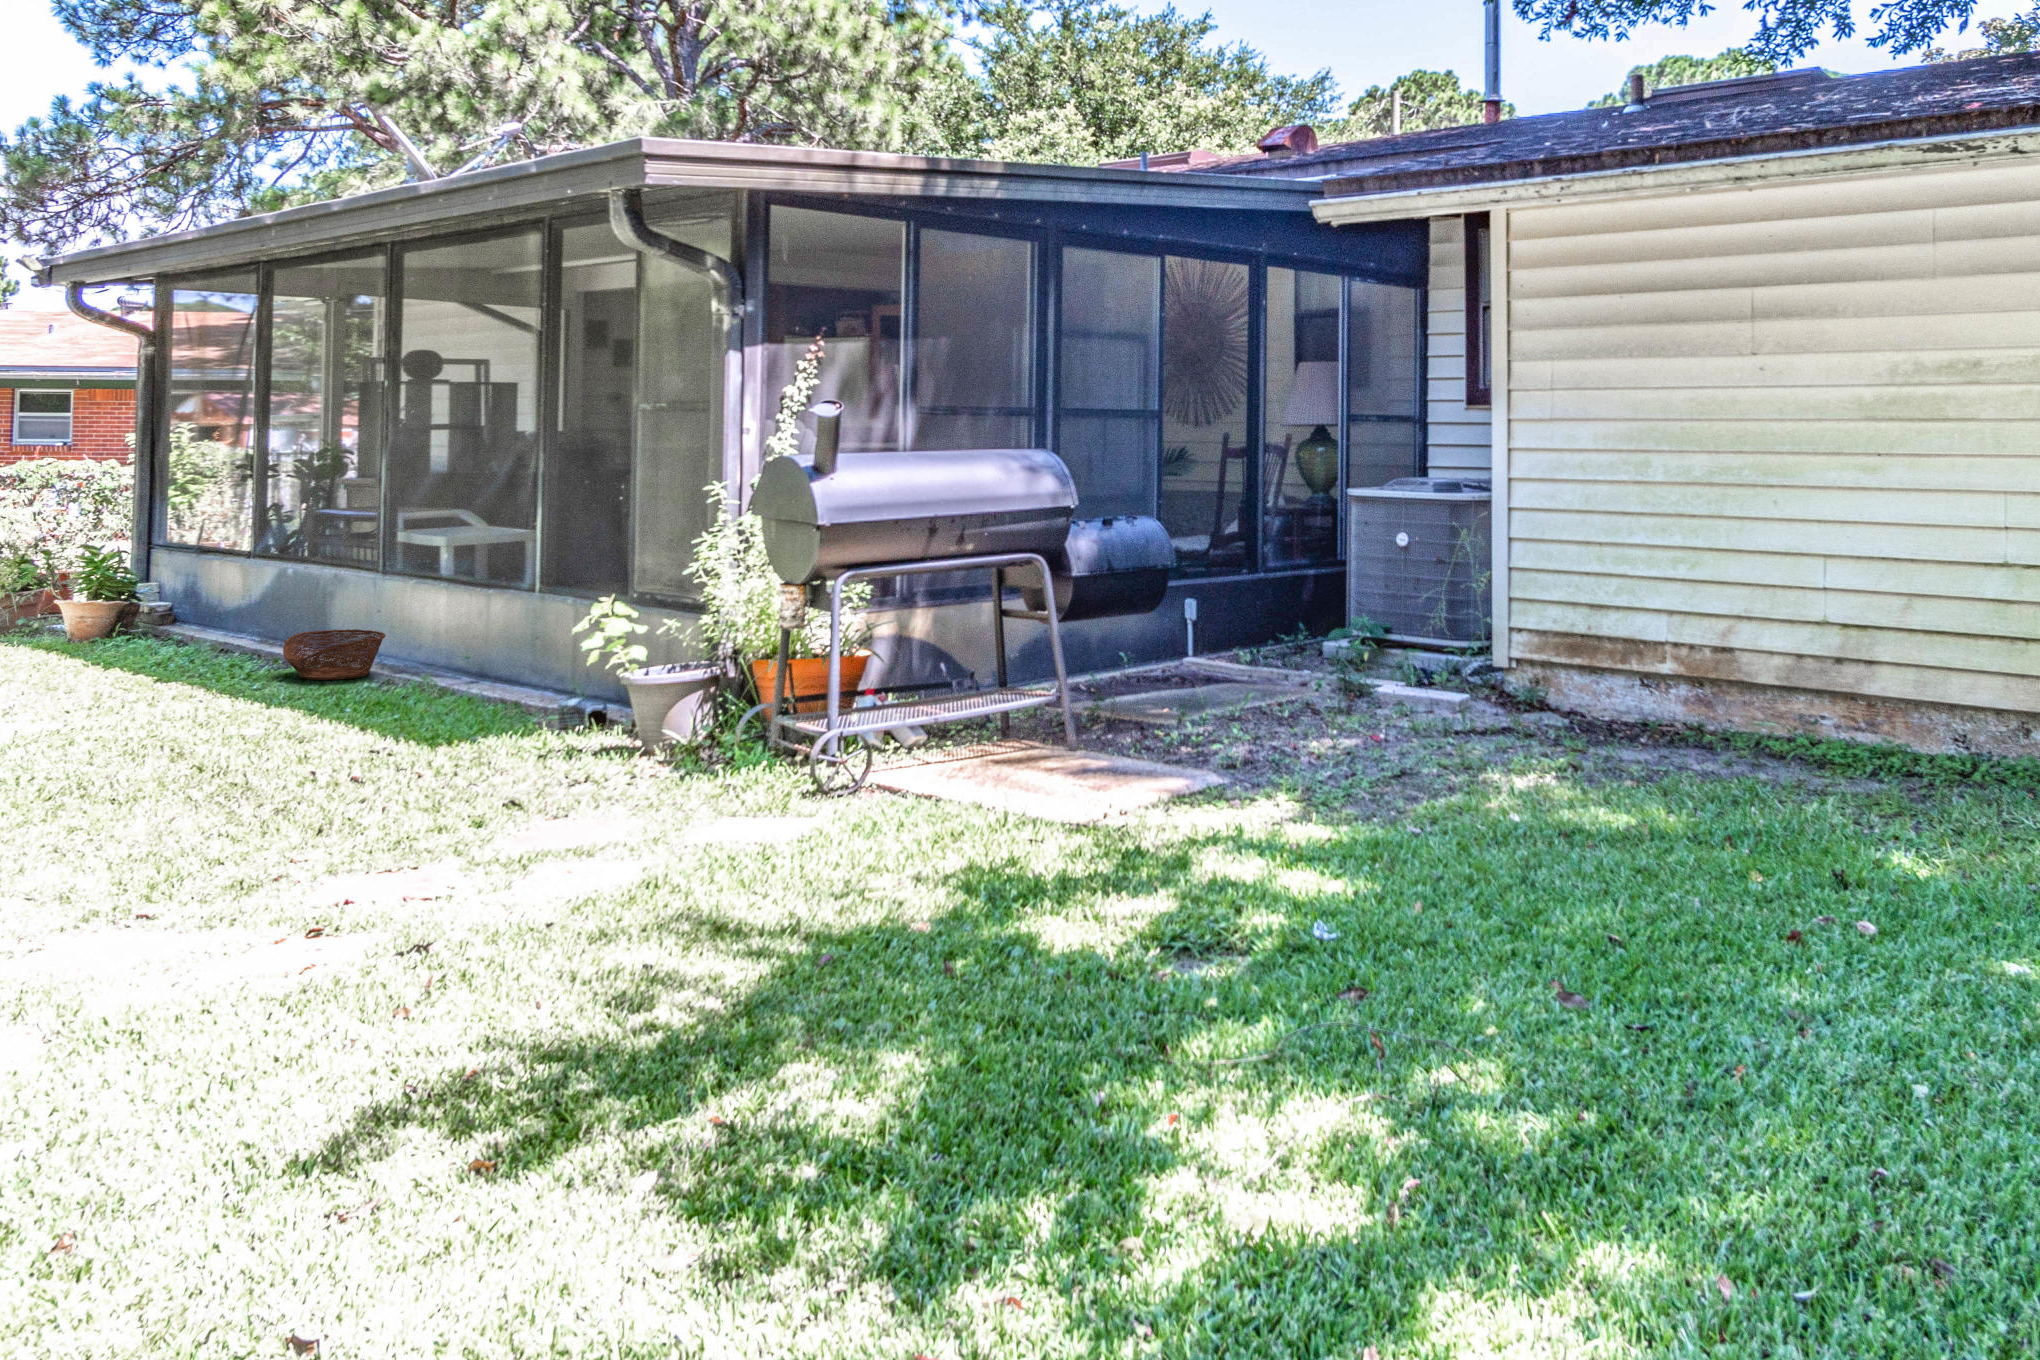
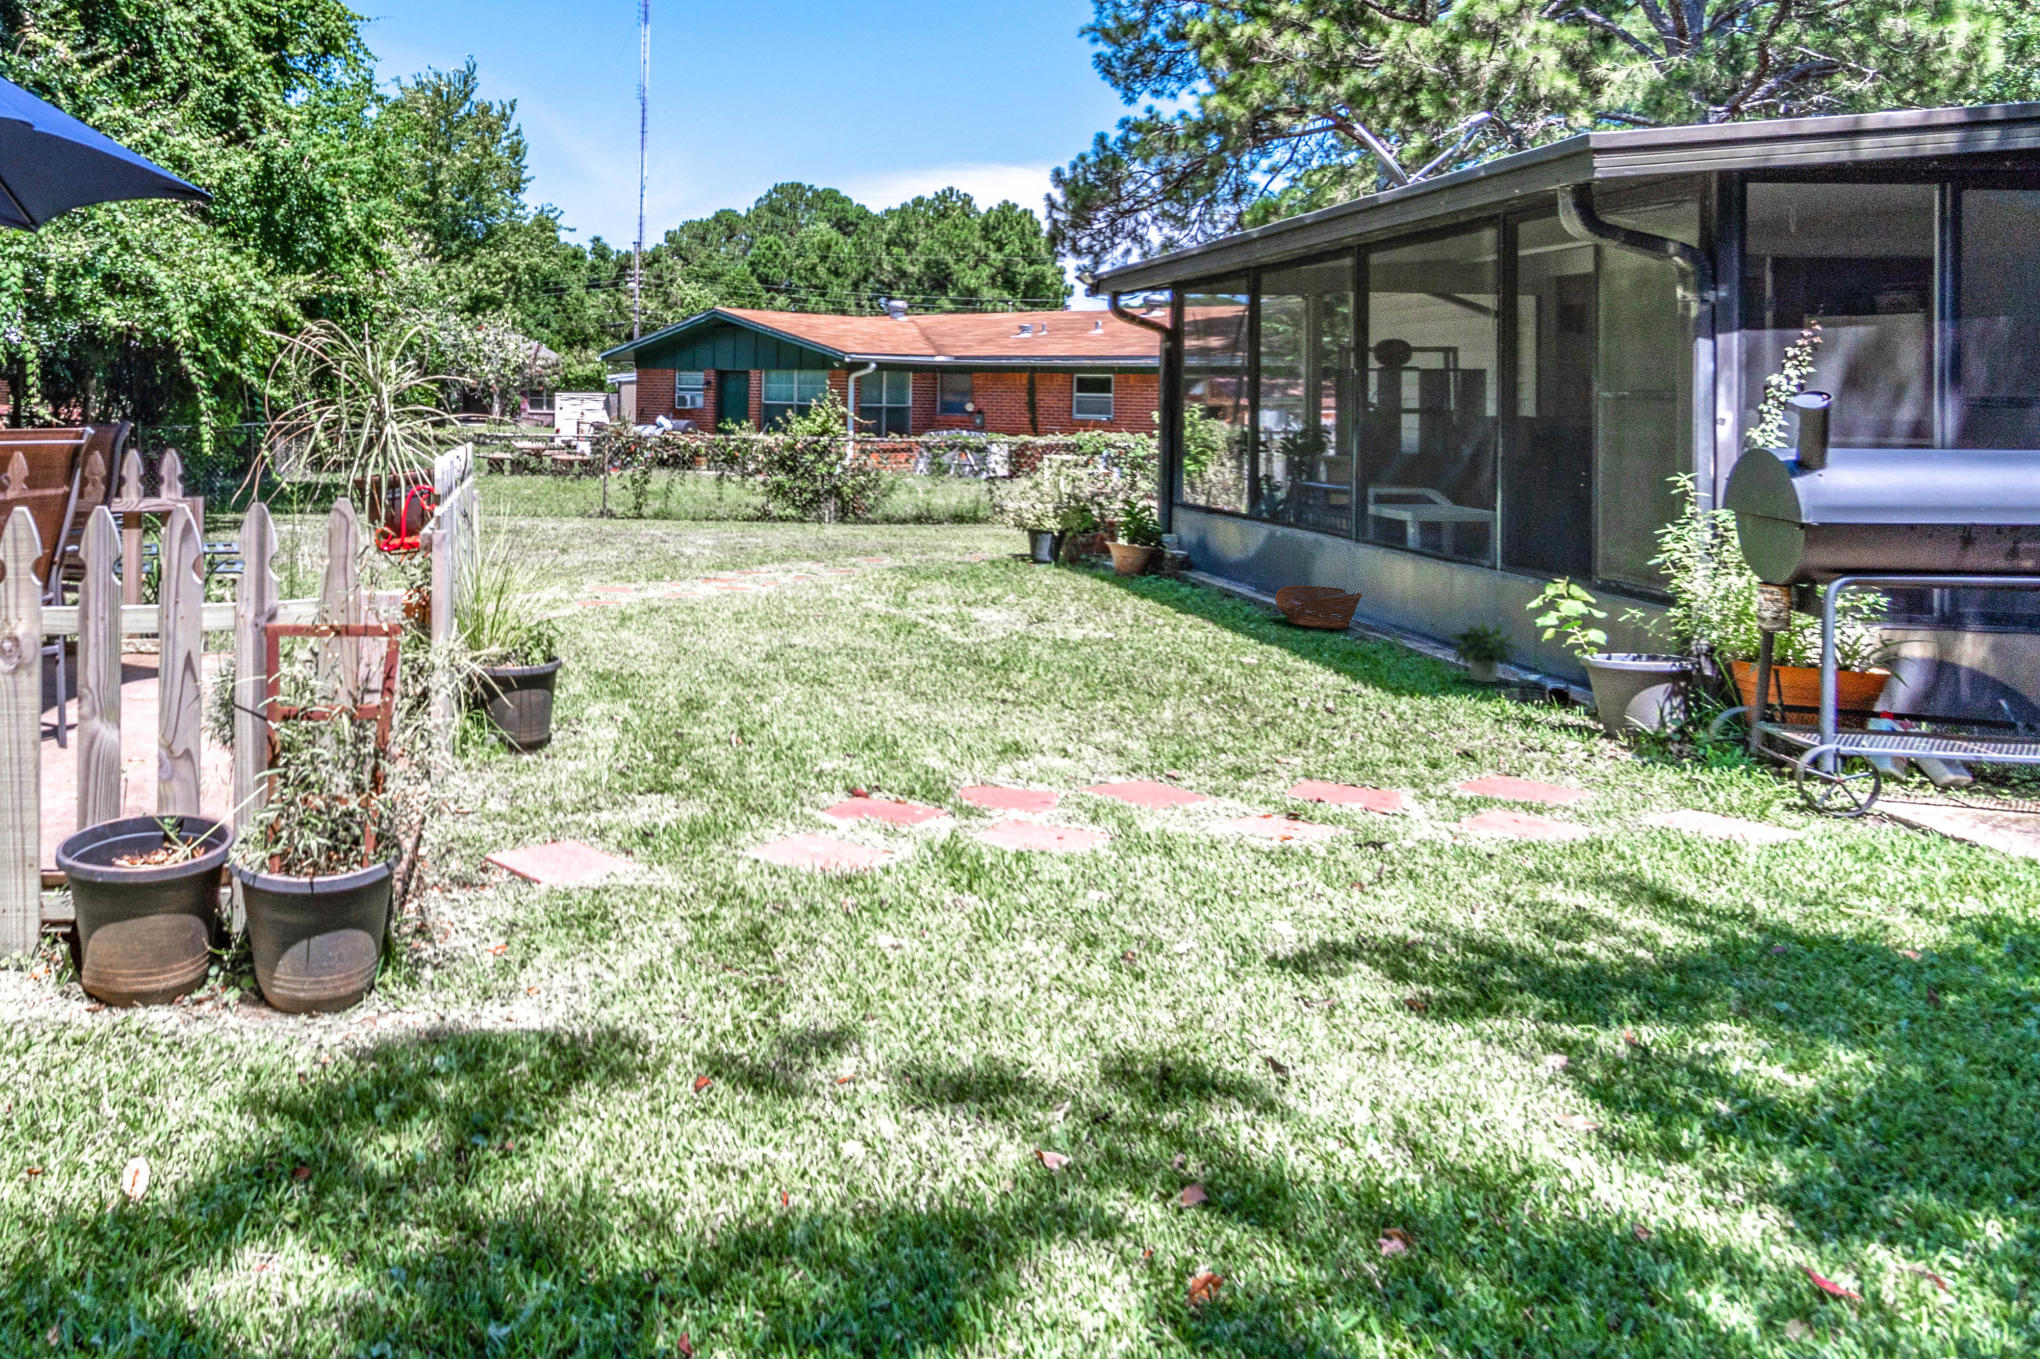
potted plant: none [484,649,566,718] -> present [1449,622,1529,682]

